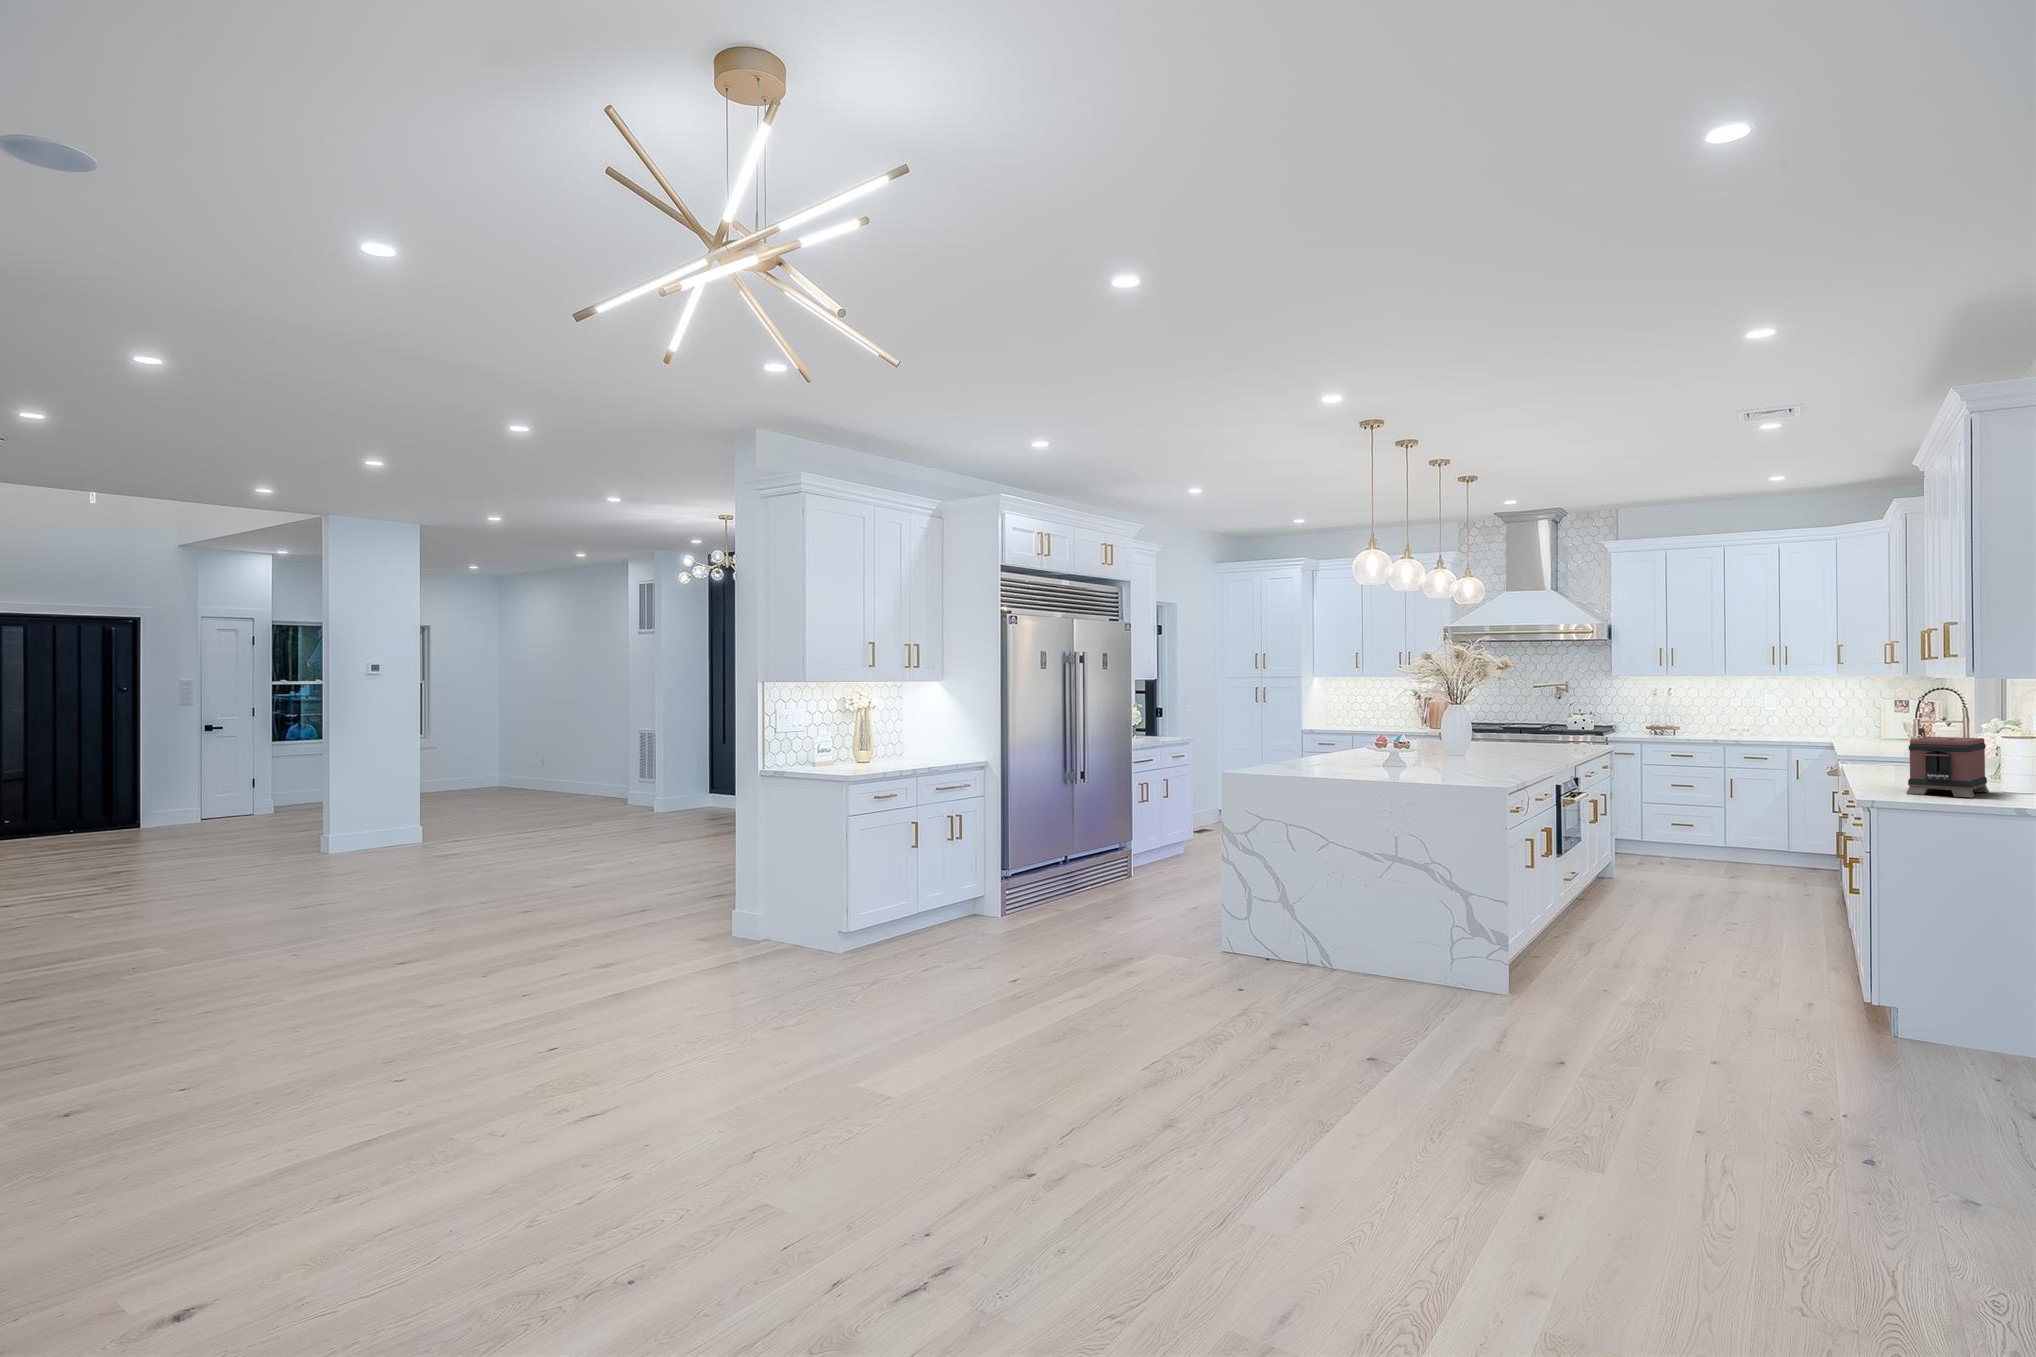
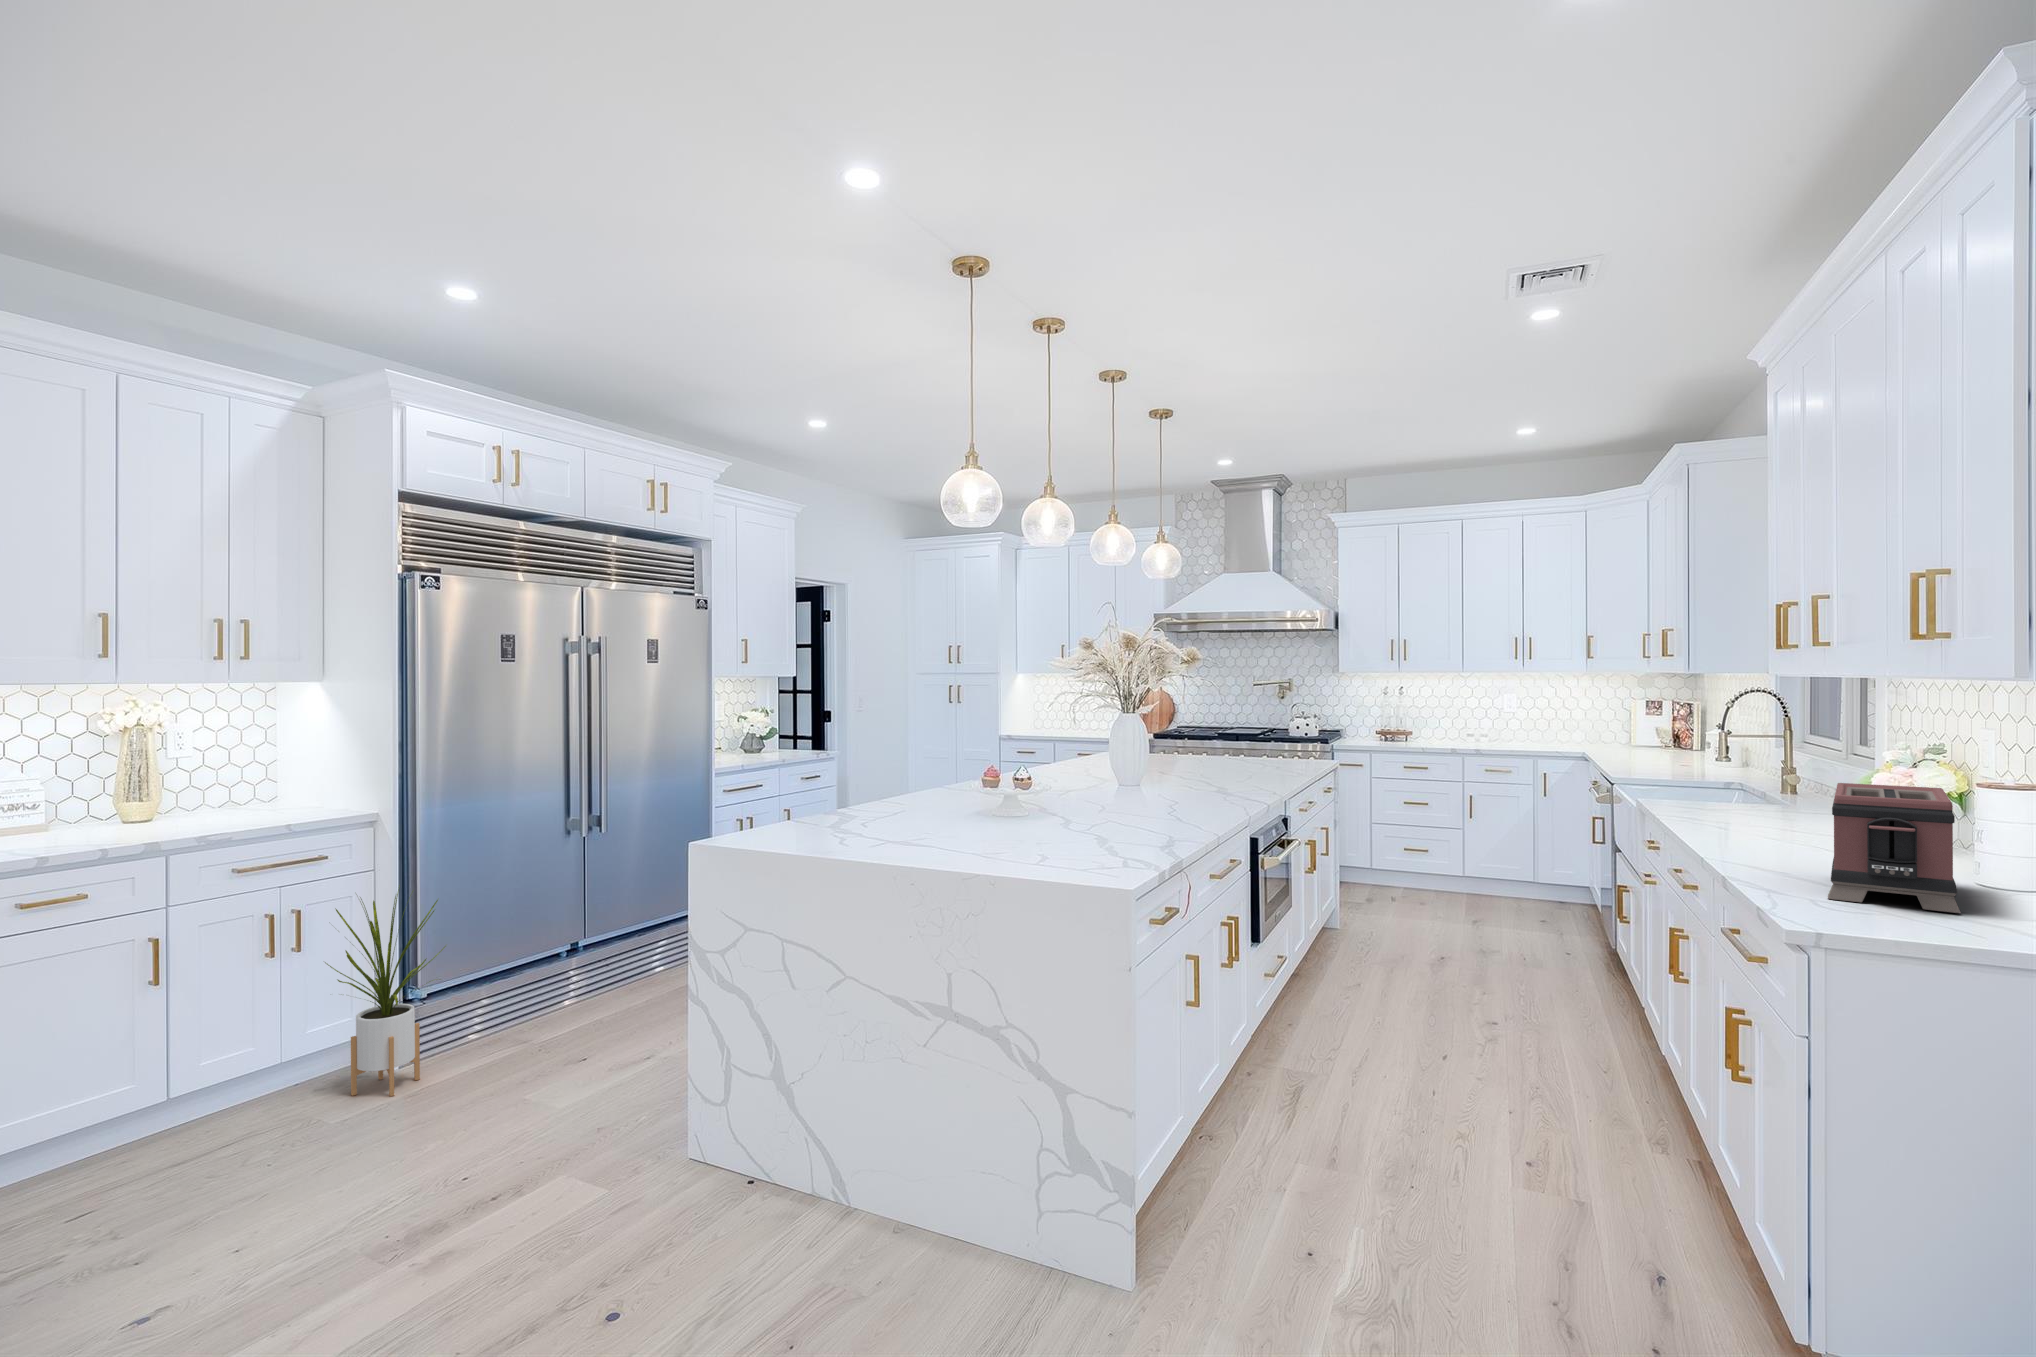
house plant: none [981,803,1044,926] -> present [325,889,446,1096]

